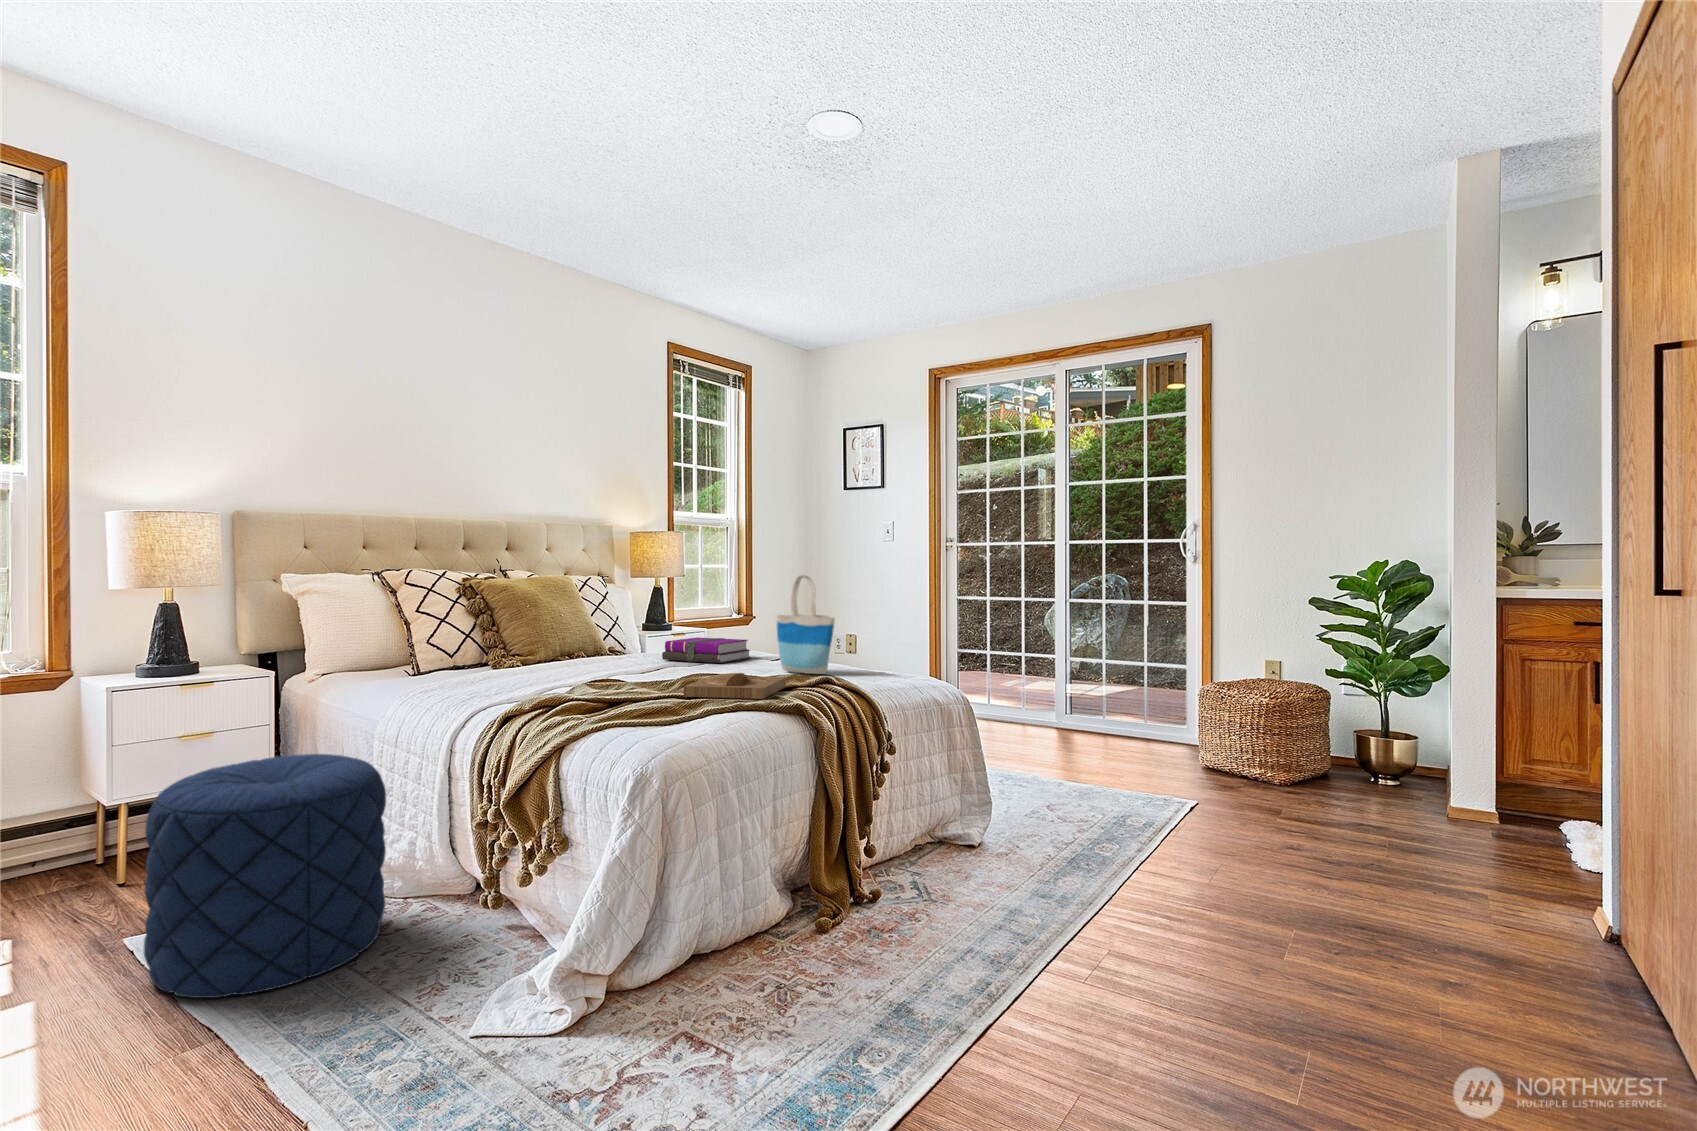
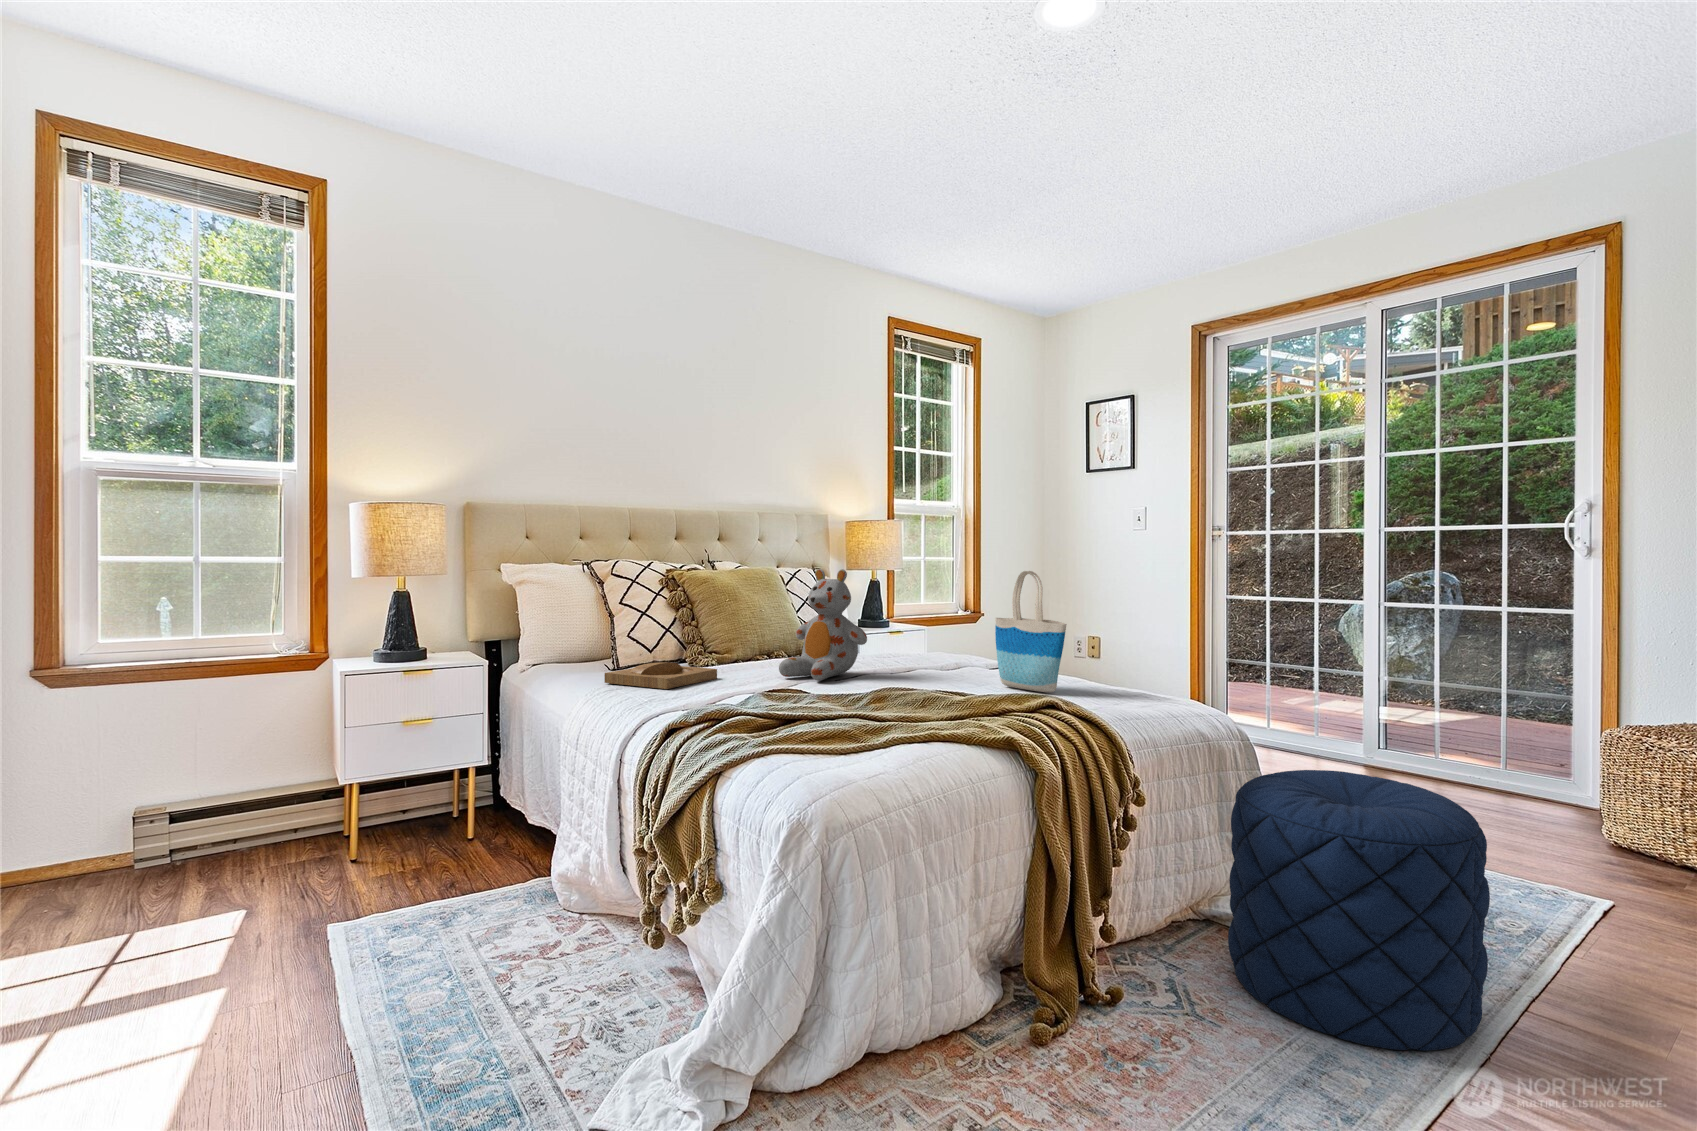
stuffed bear: none [584,576,665,675] -> present [779,569,867,681]
notebook: present [662,637,750,663] -> none [869,639,968,670]
tray: present [684,673,786,699] -> present [604,662,717,689]
pouf: present [144,754,386,998] -> present [1228,770,1490,1051]

